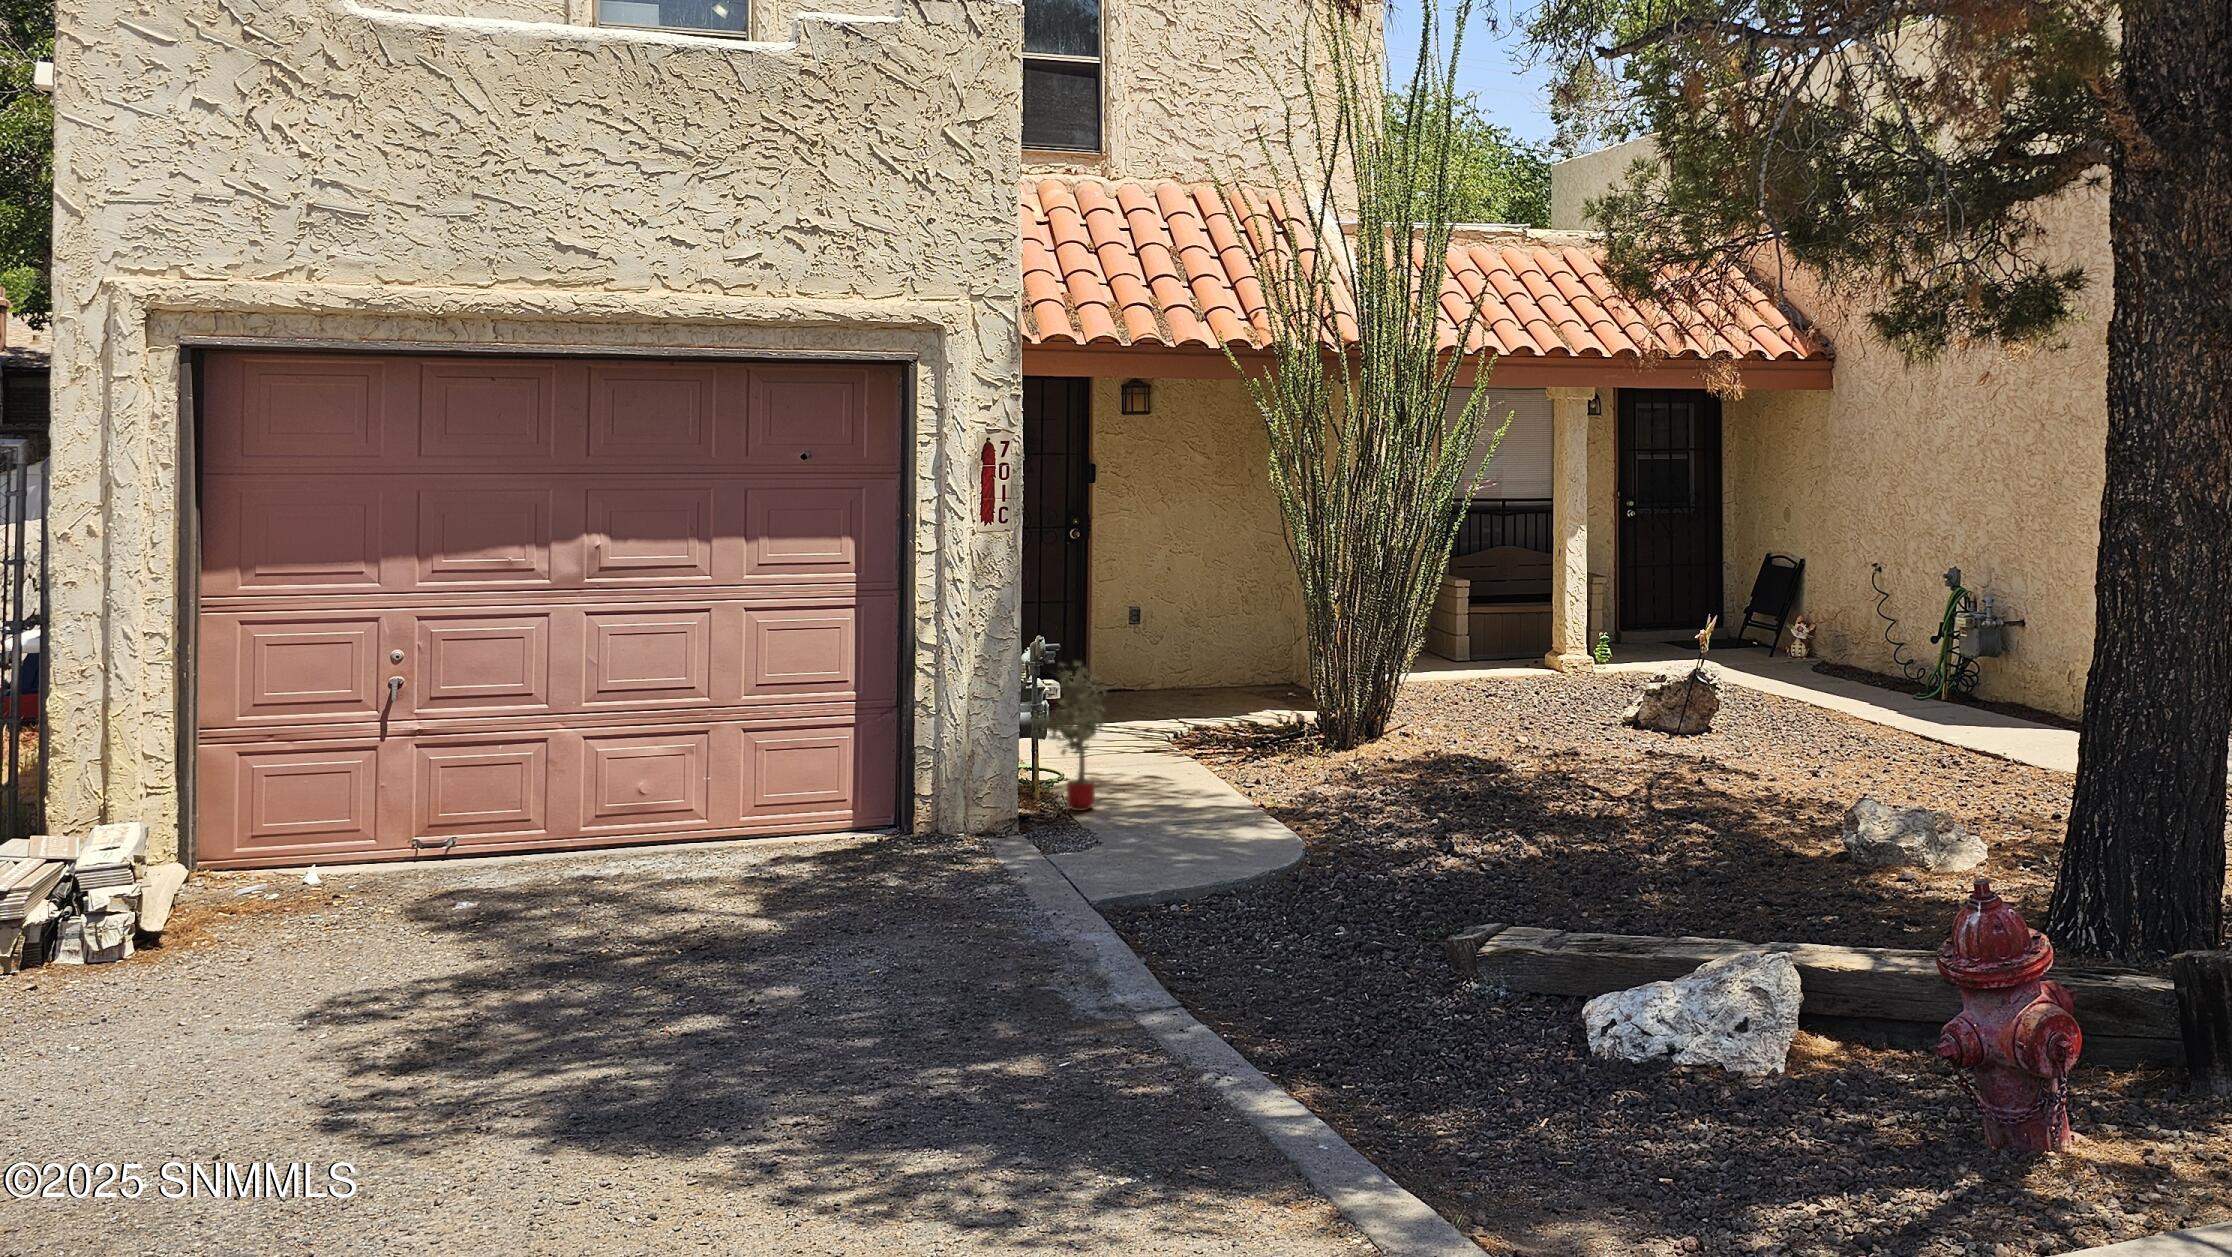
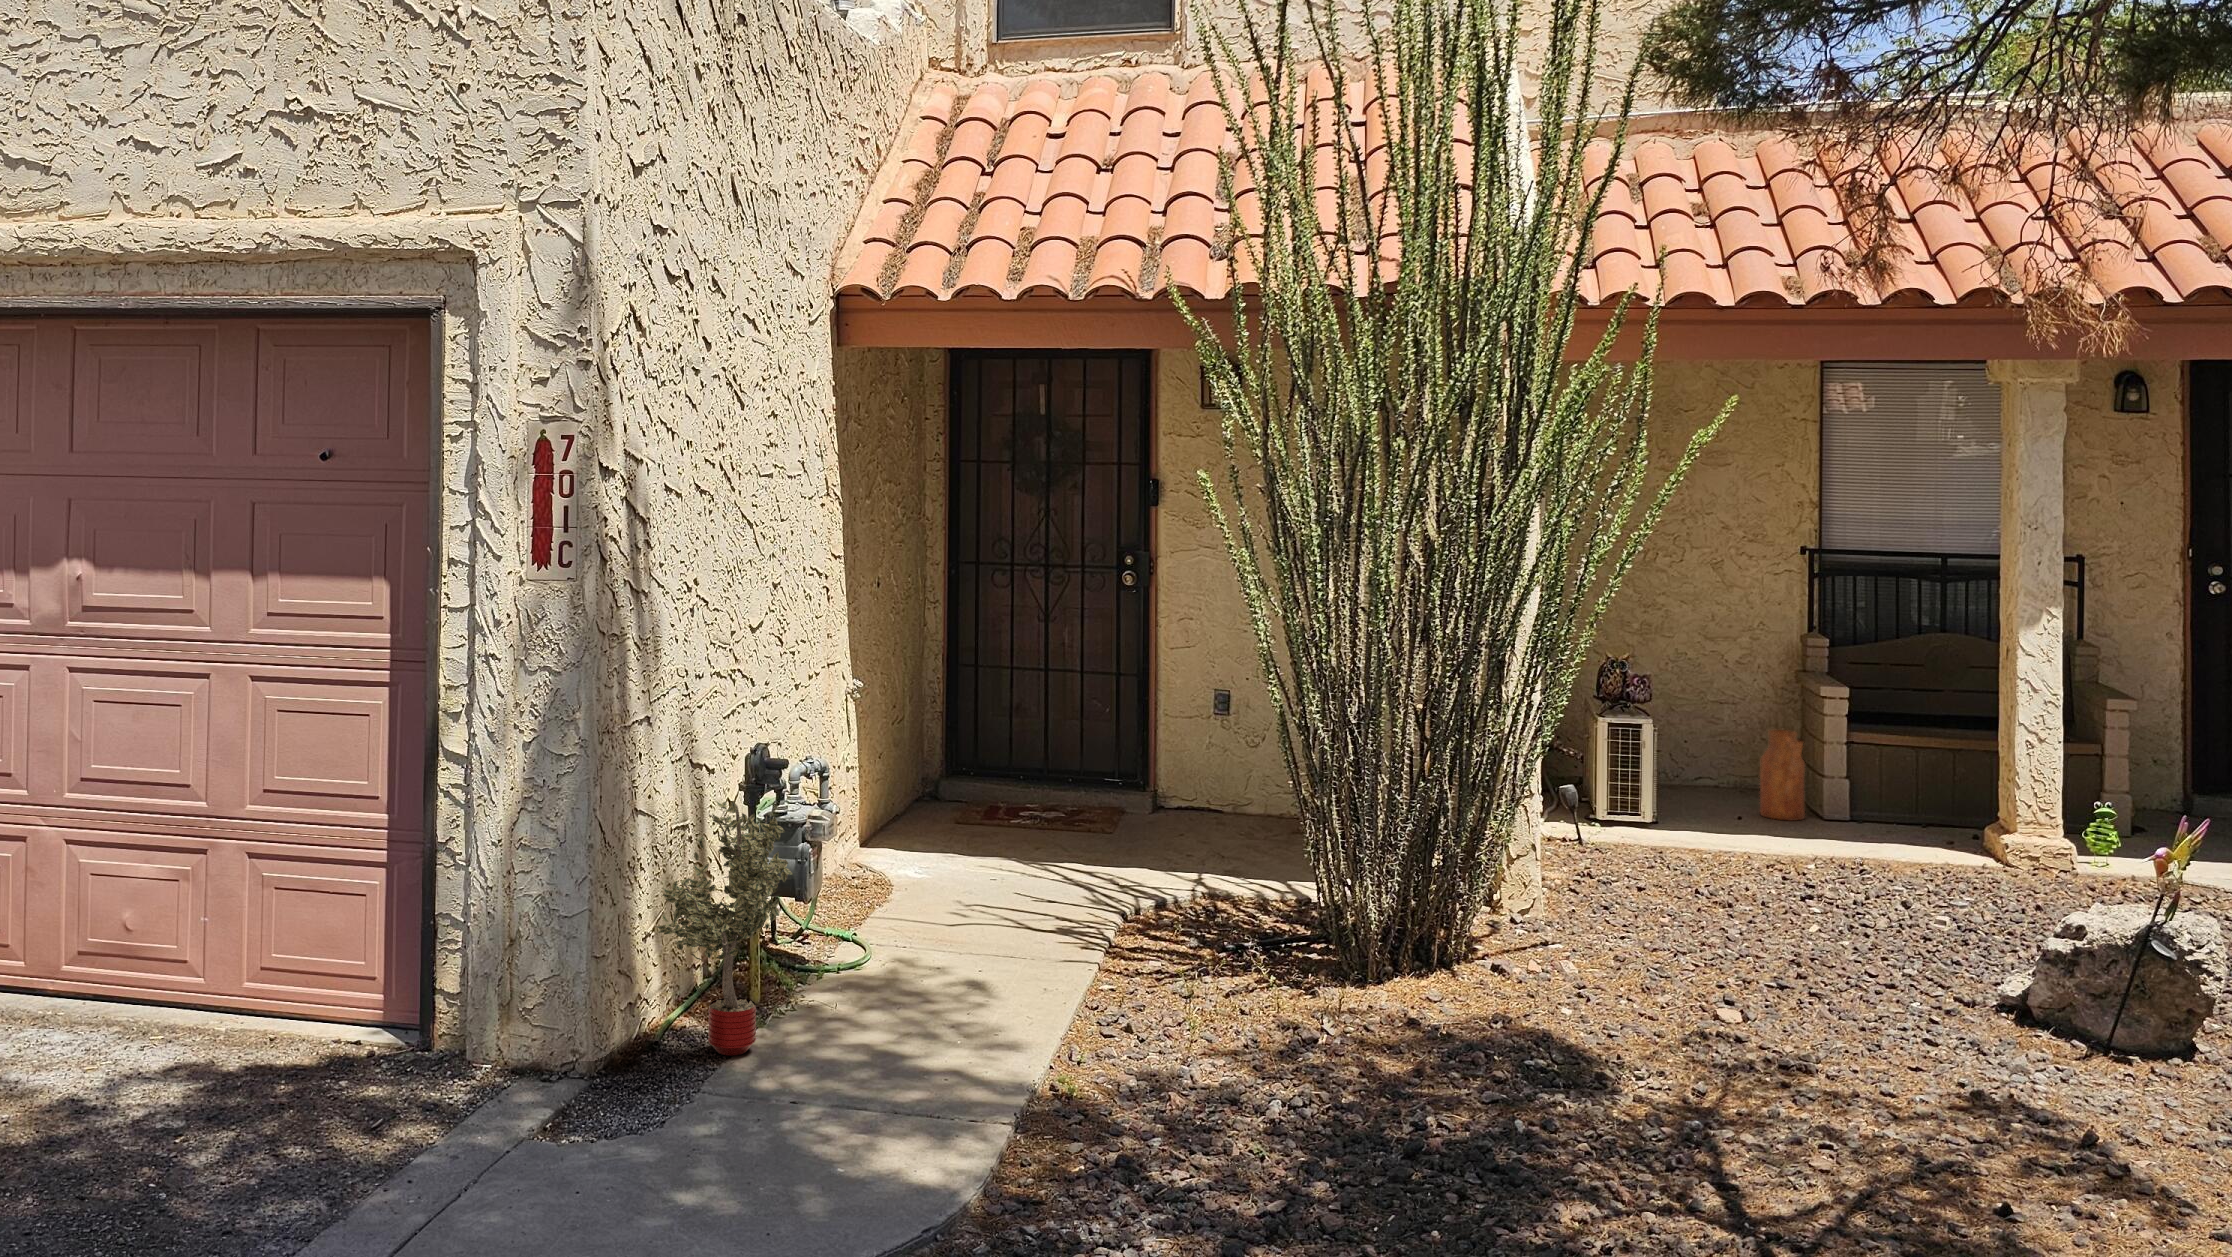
watering can: none [1456,612,1485,666] -> present [1760,730,1805,821]

